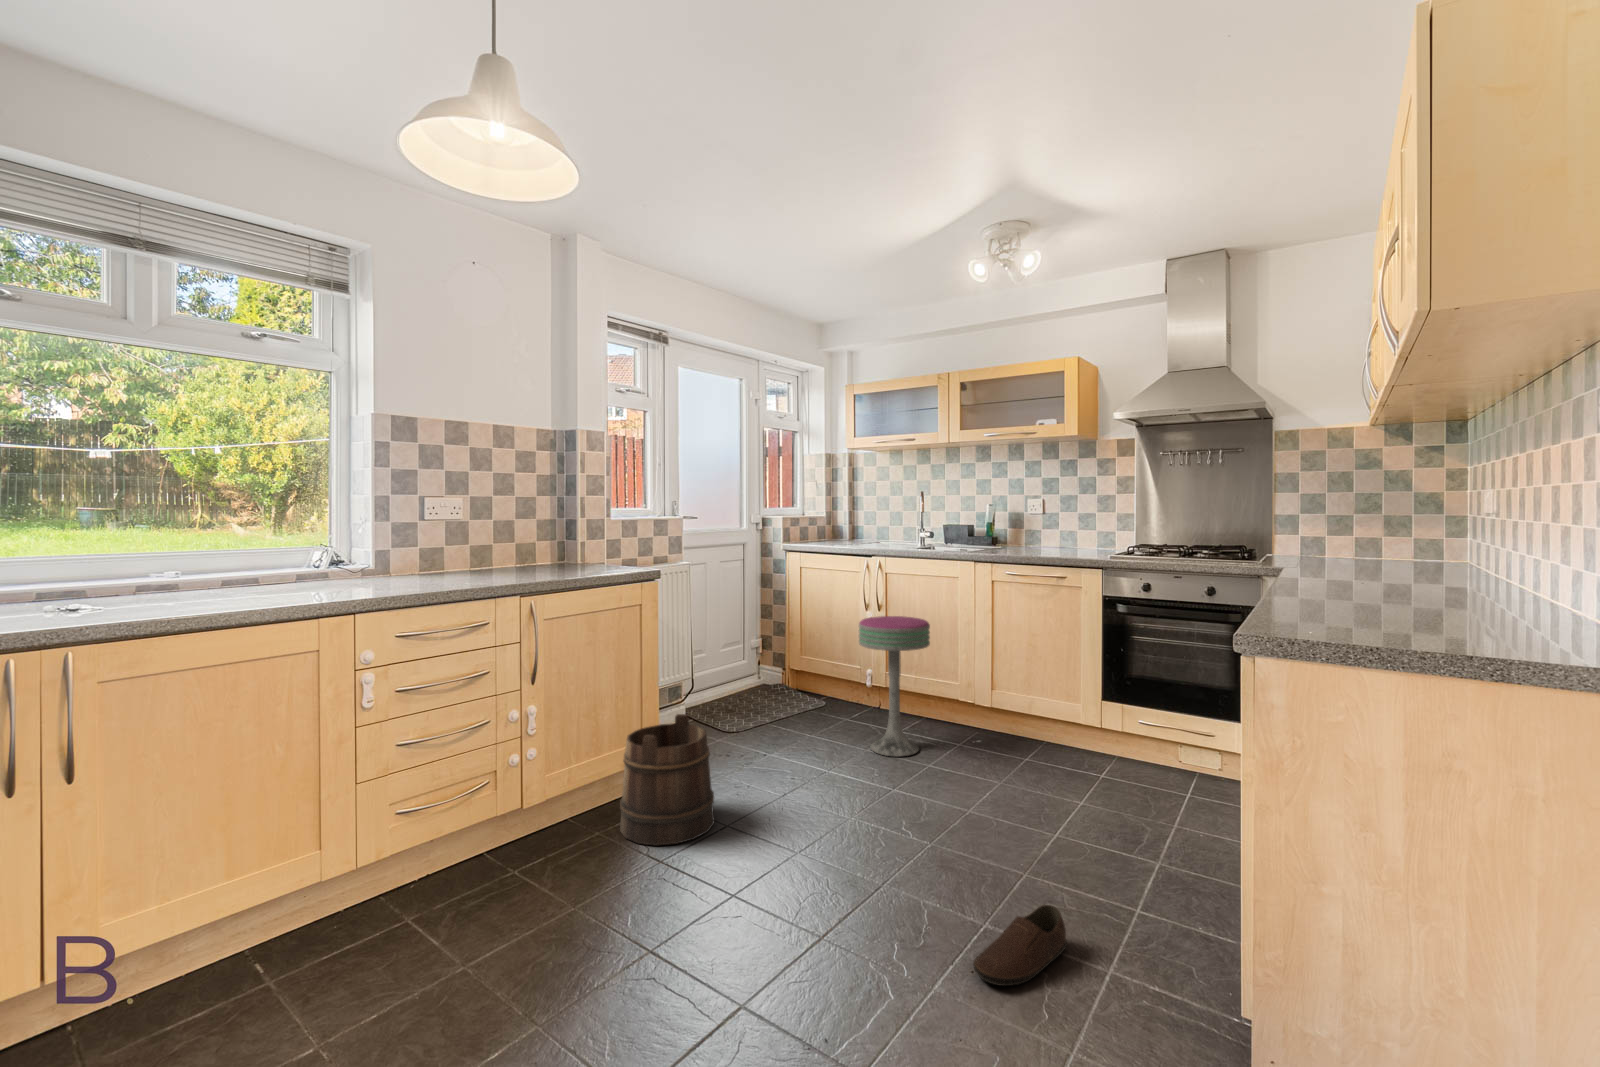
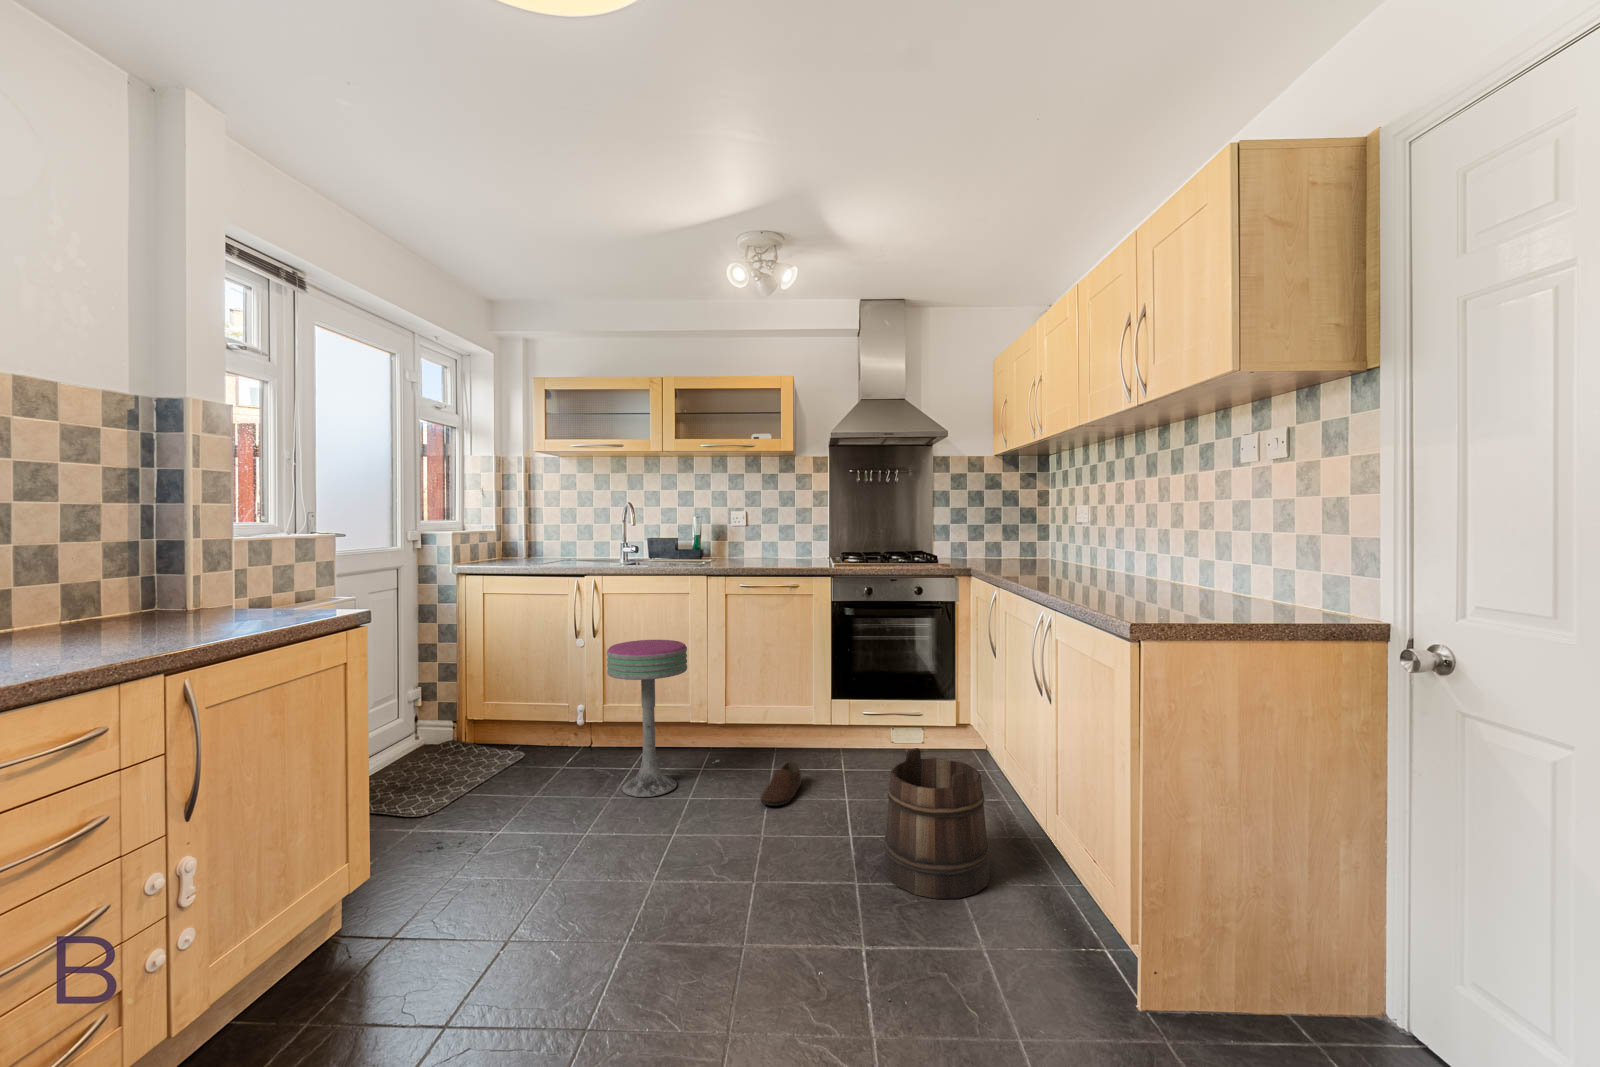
bucket: present [620,714,714,845] -> present [884,748,990,899]
shoe: present [973,905,1067,986] -> present [761,762,801,806]

